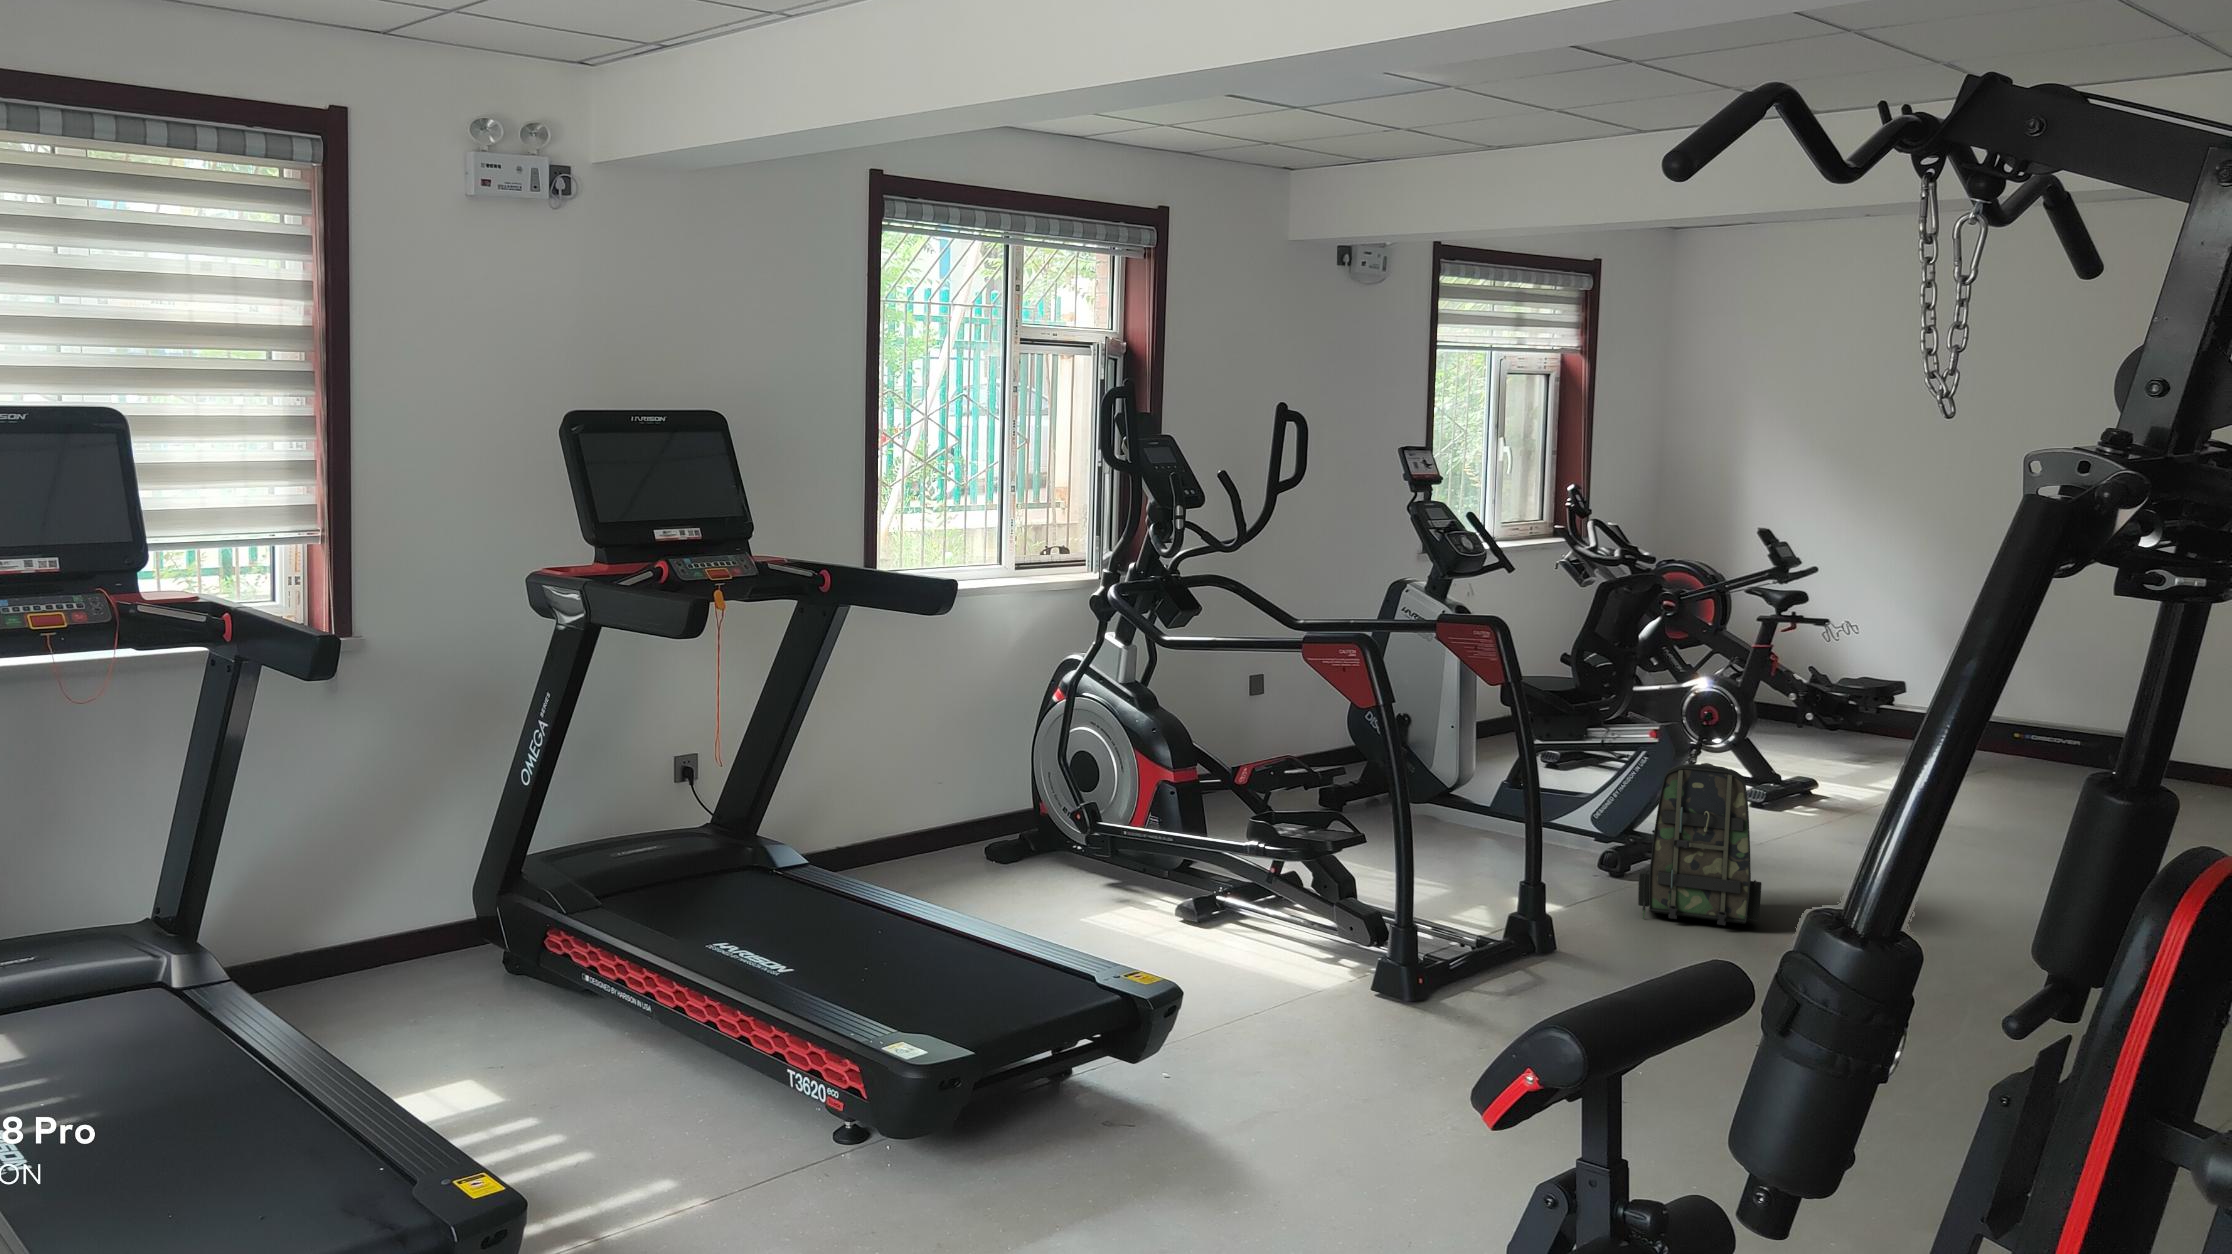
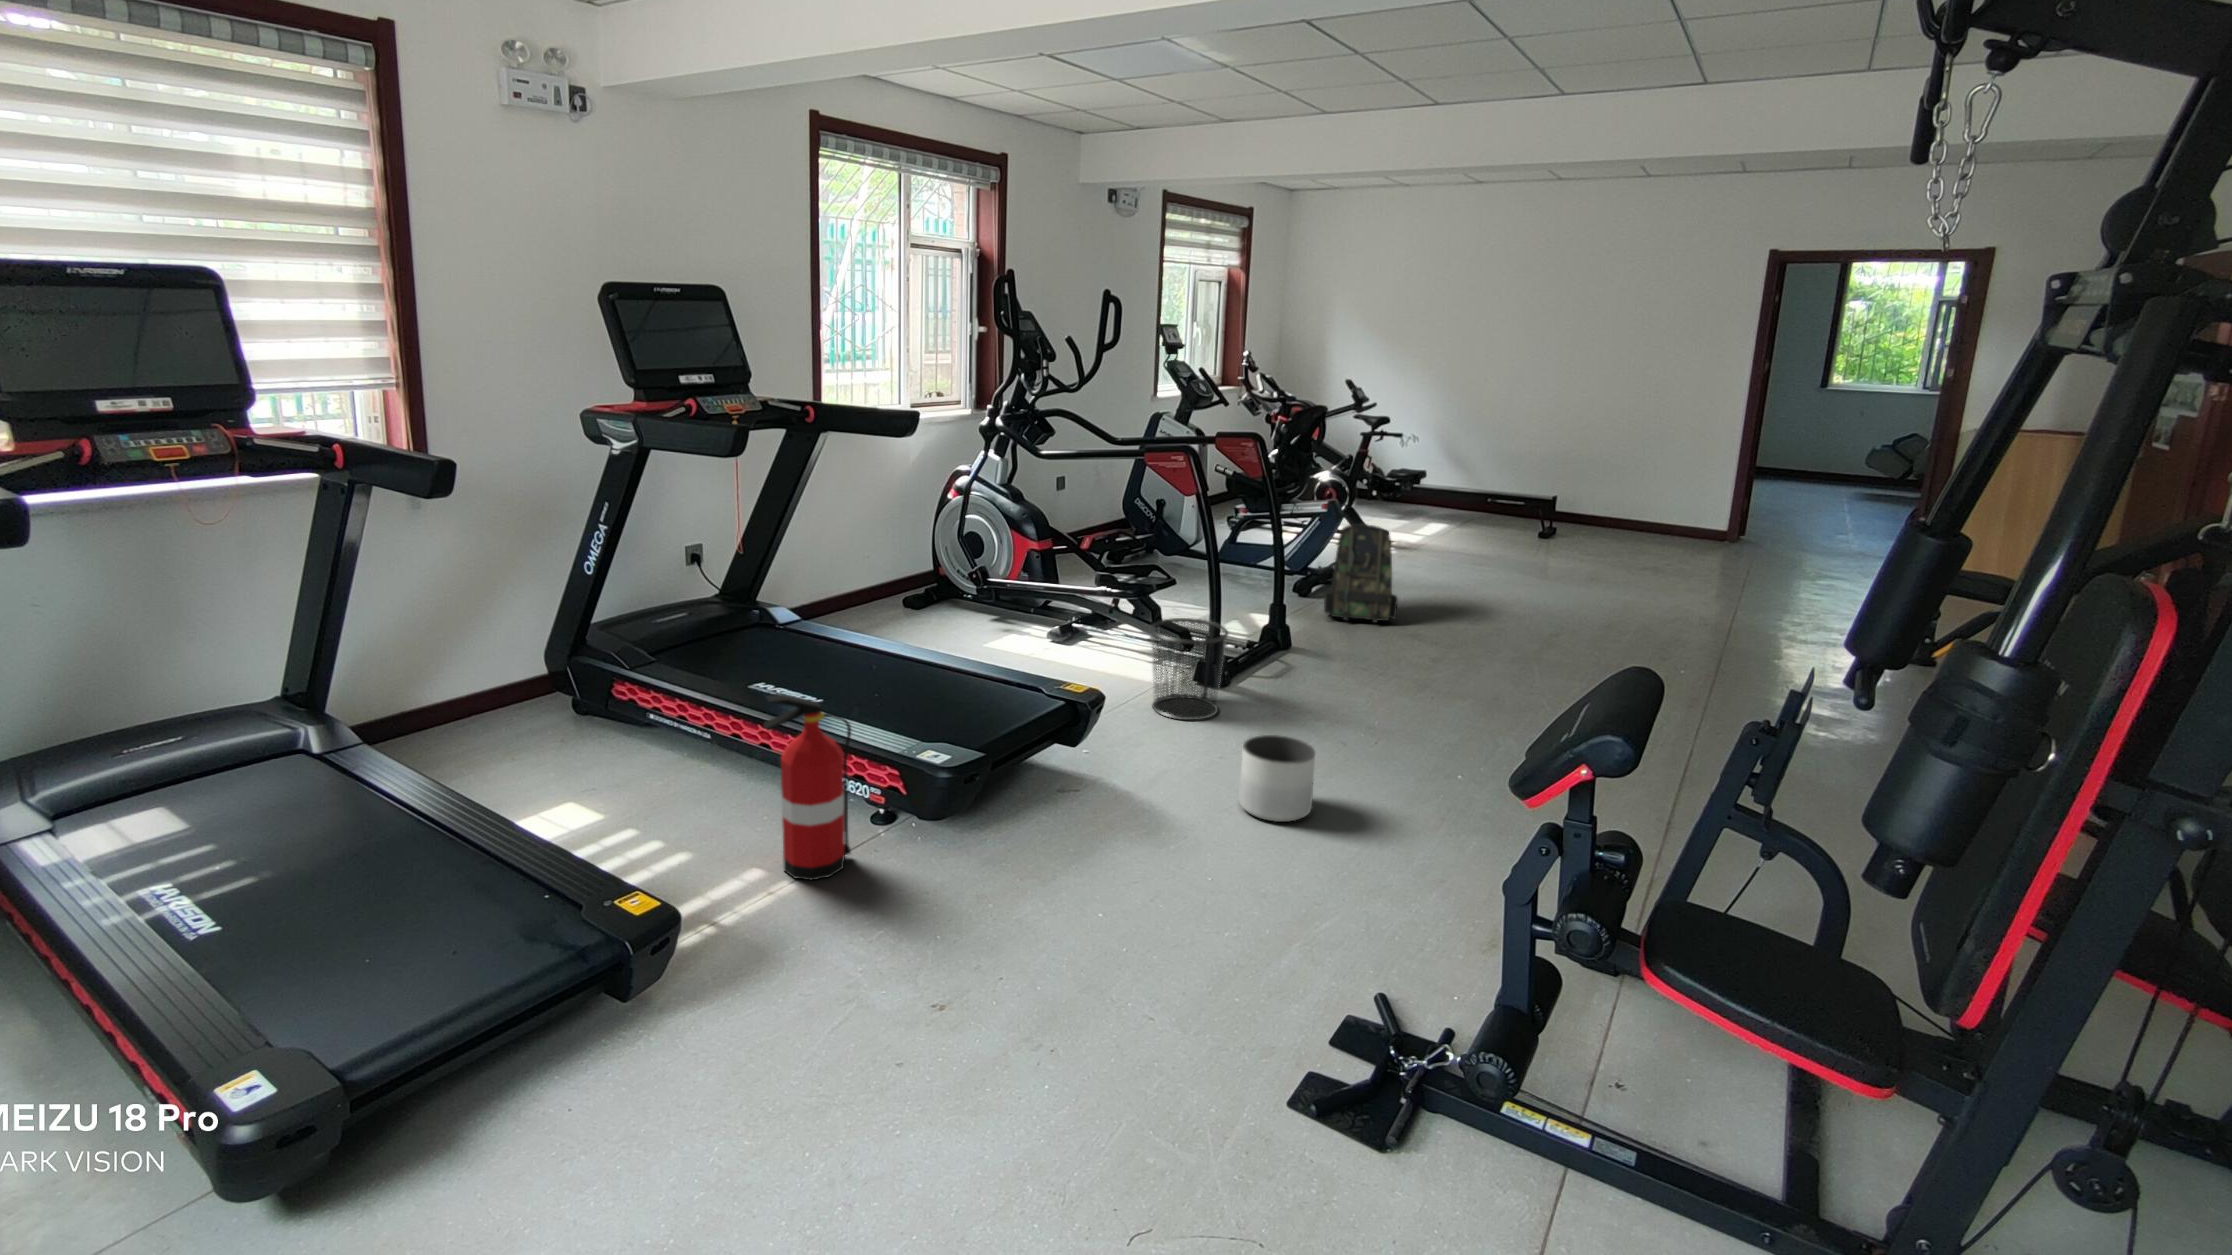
trash can: none [1291,892,1413,1050] -> present [1150,618,1228,720]
fire extinguisher: none [678,951,793,1211] -> present [764,694,851,880]
planter: none [1371,1072,1484,1206] -> present [1239,735,1315,822]

